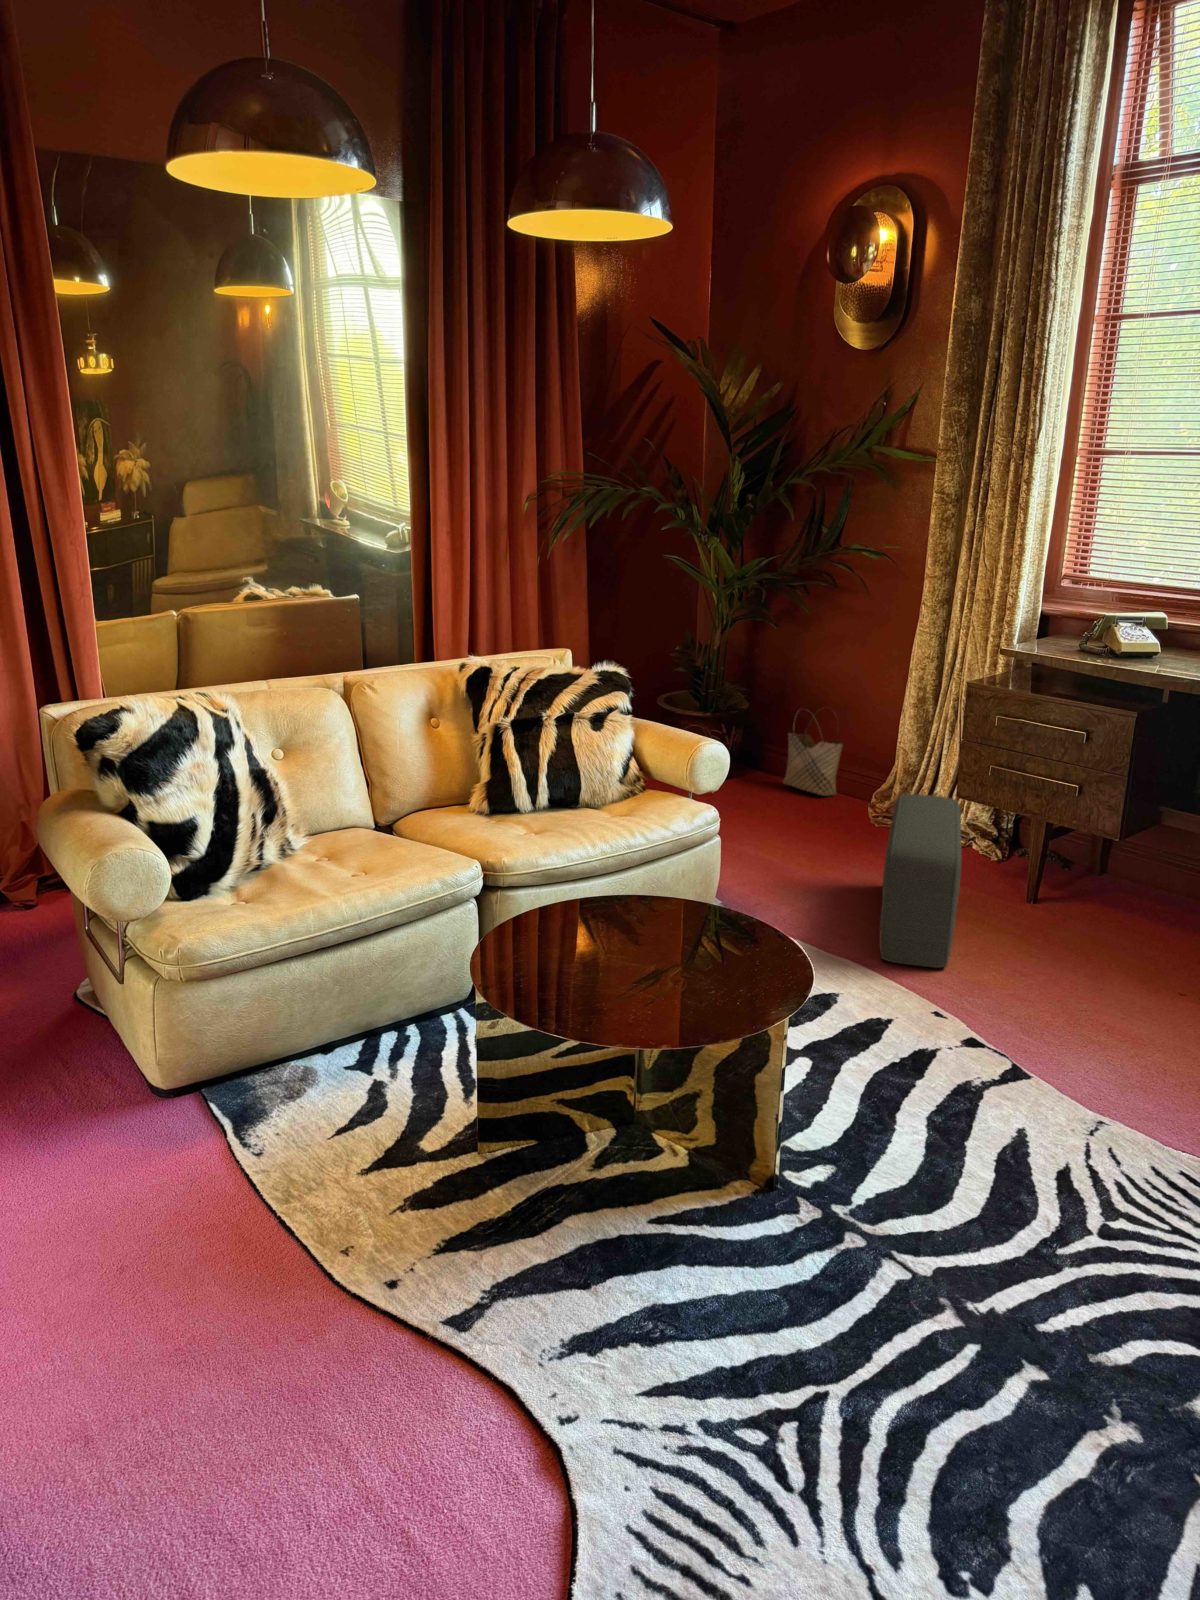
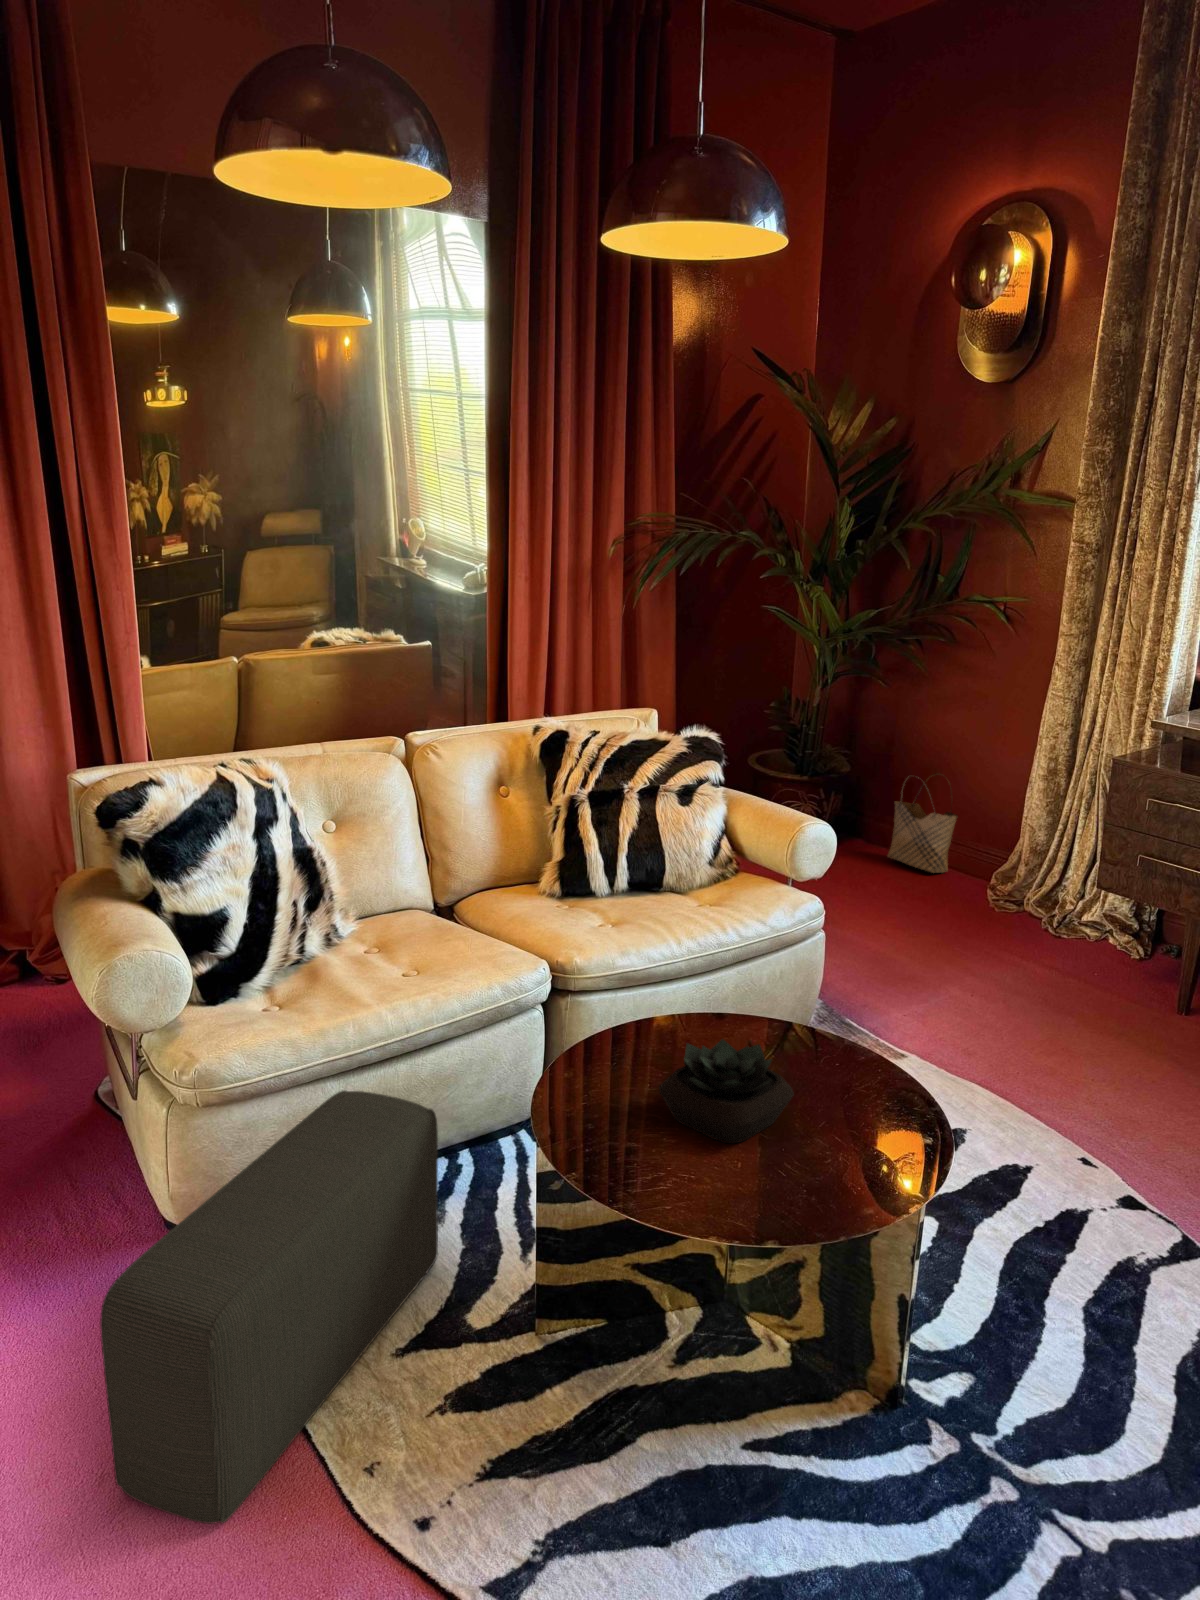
pouf: present [879,794,962,968] -> present [100,1090,438,1524]
succulent plant: none [574,903,685,984] -> present [659,1039,794,1143]

